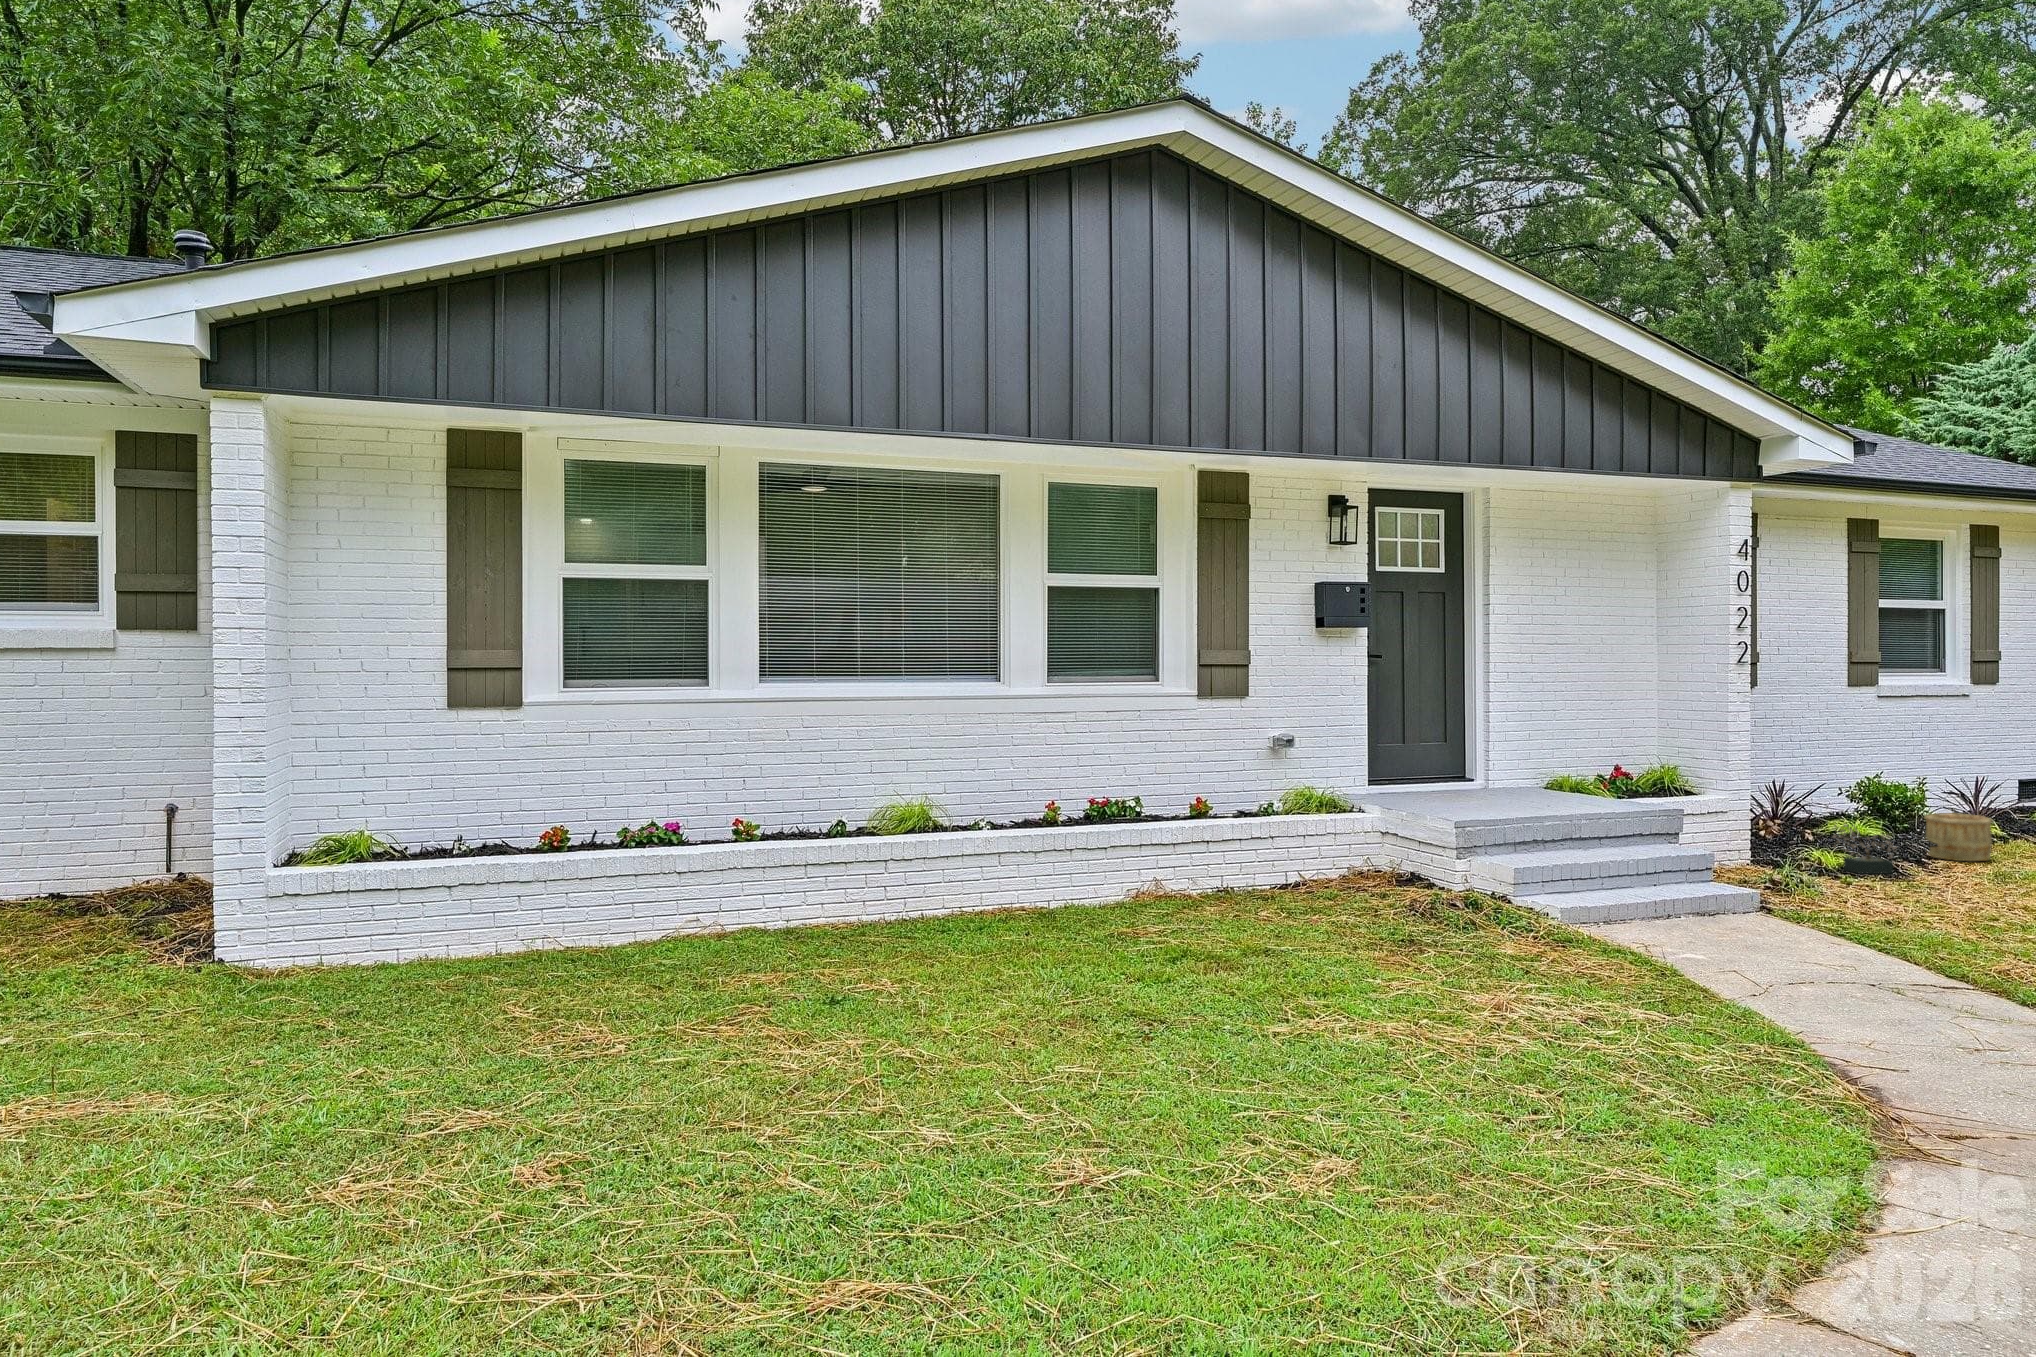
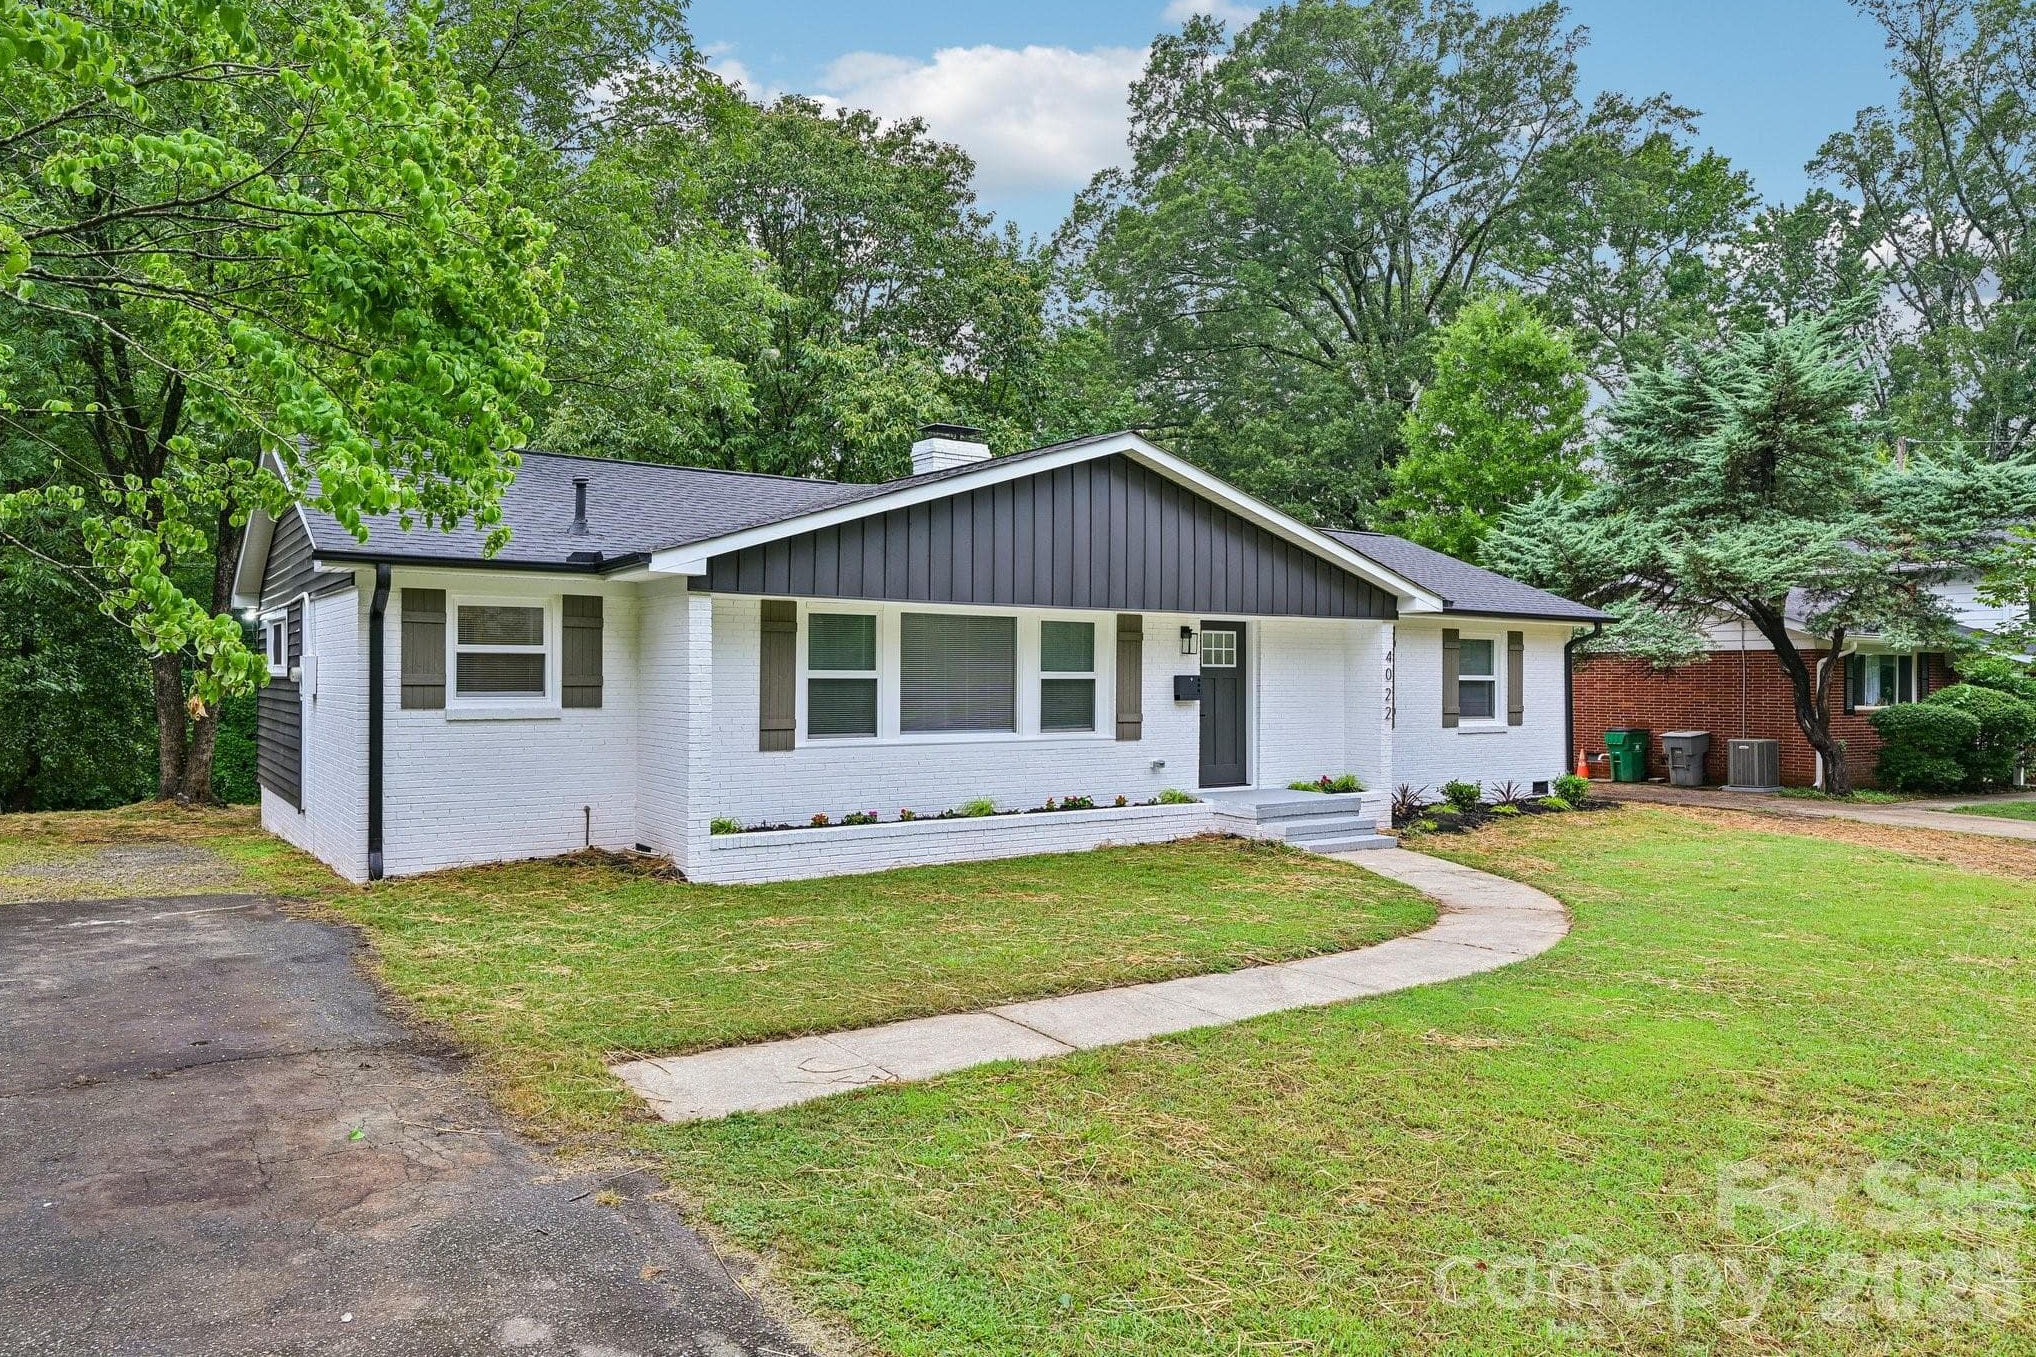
wooden bucket: present [1924,813,1993,861] -> none [1477,799,1509,824]

